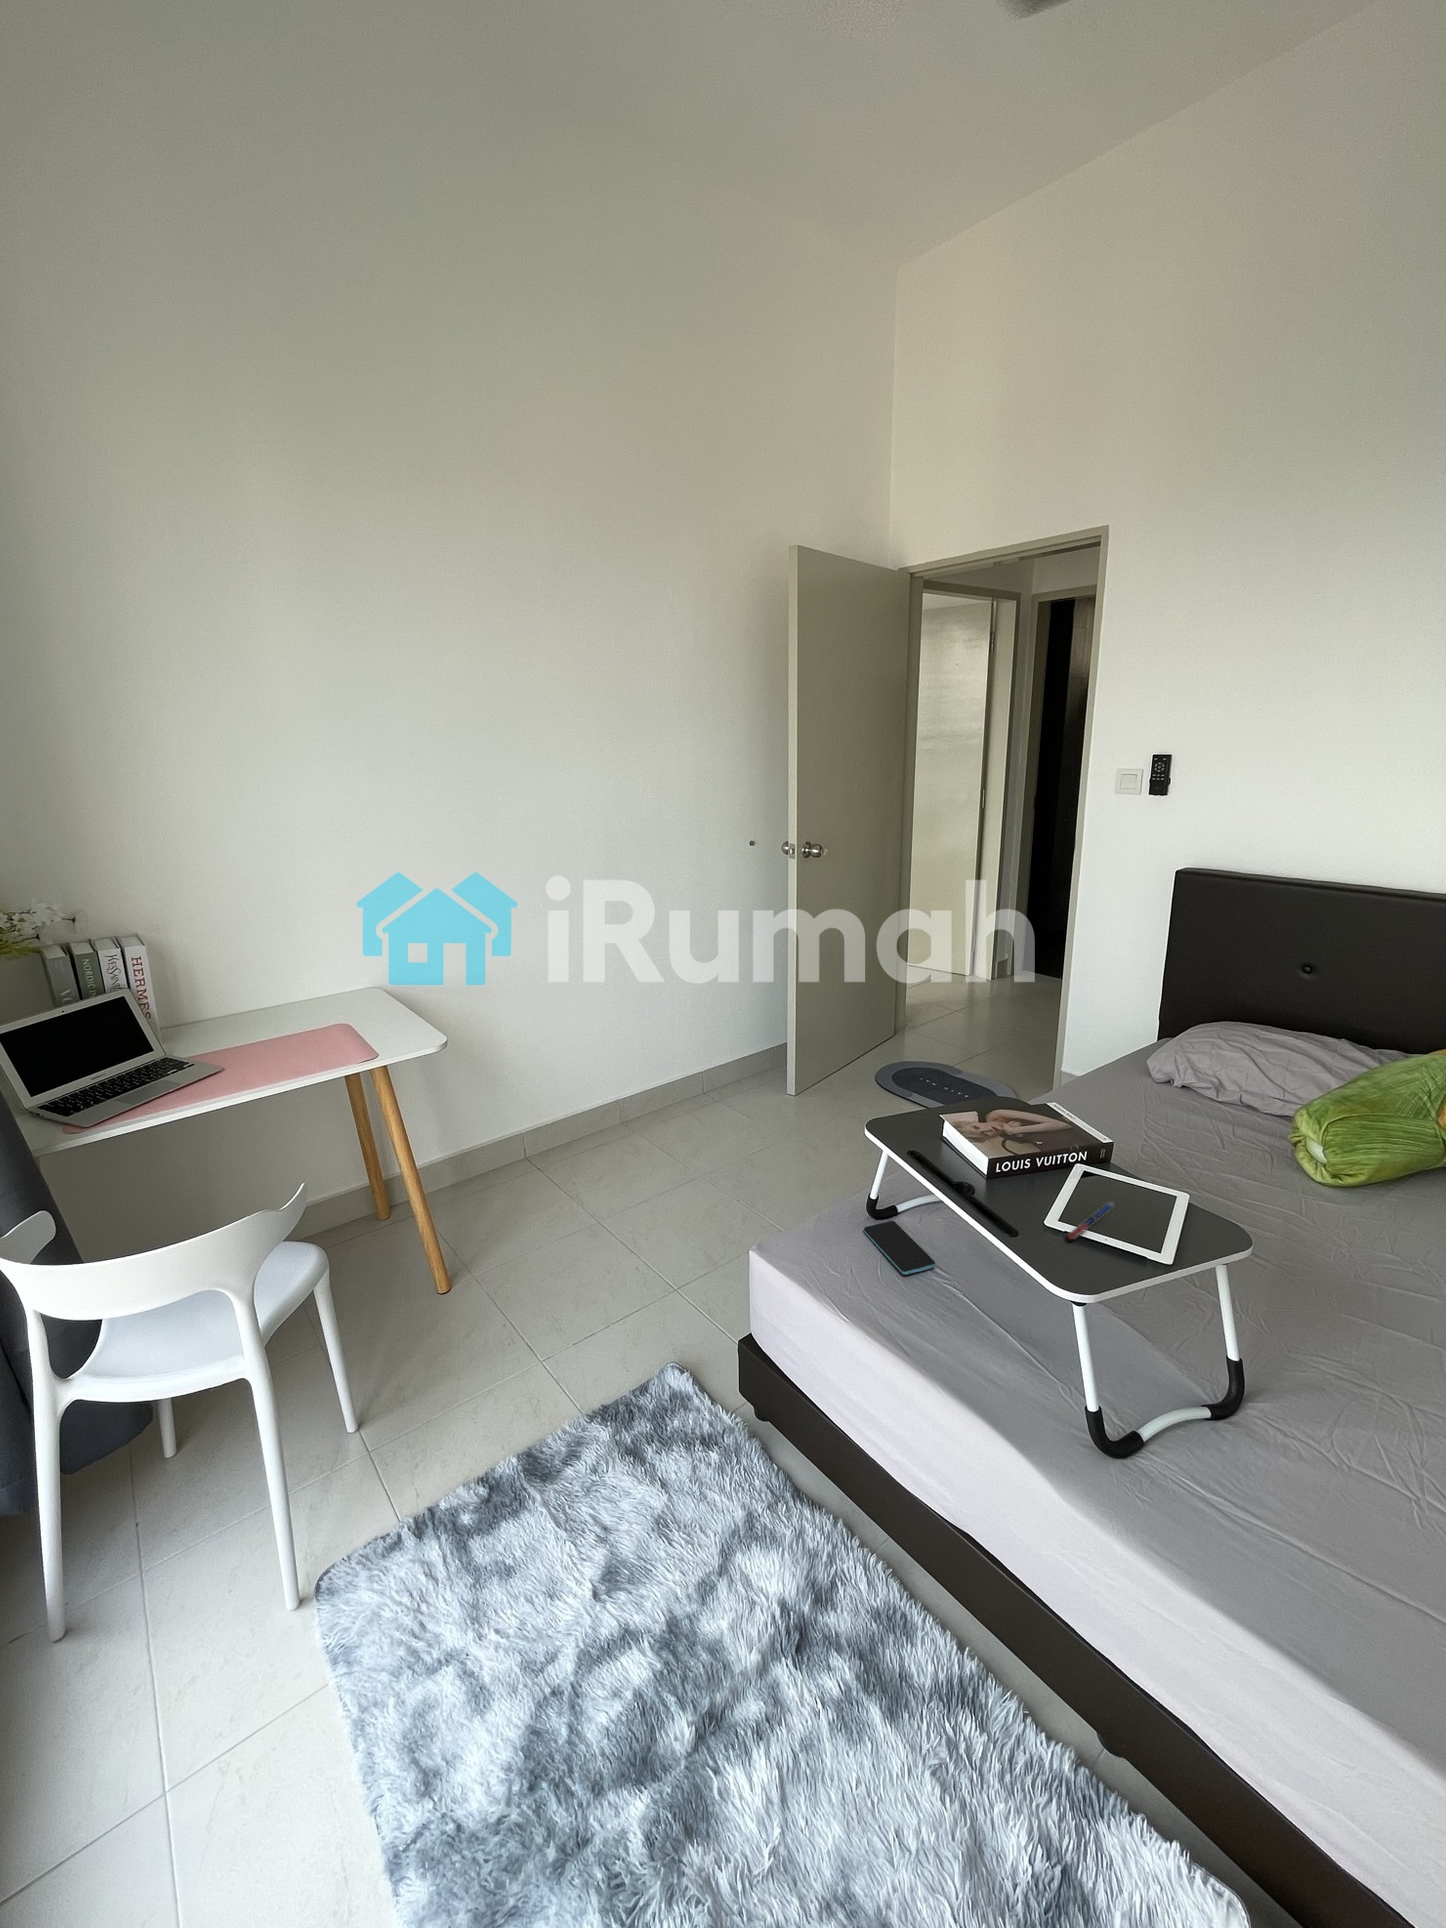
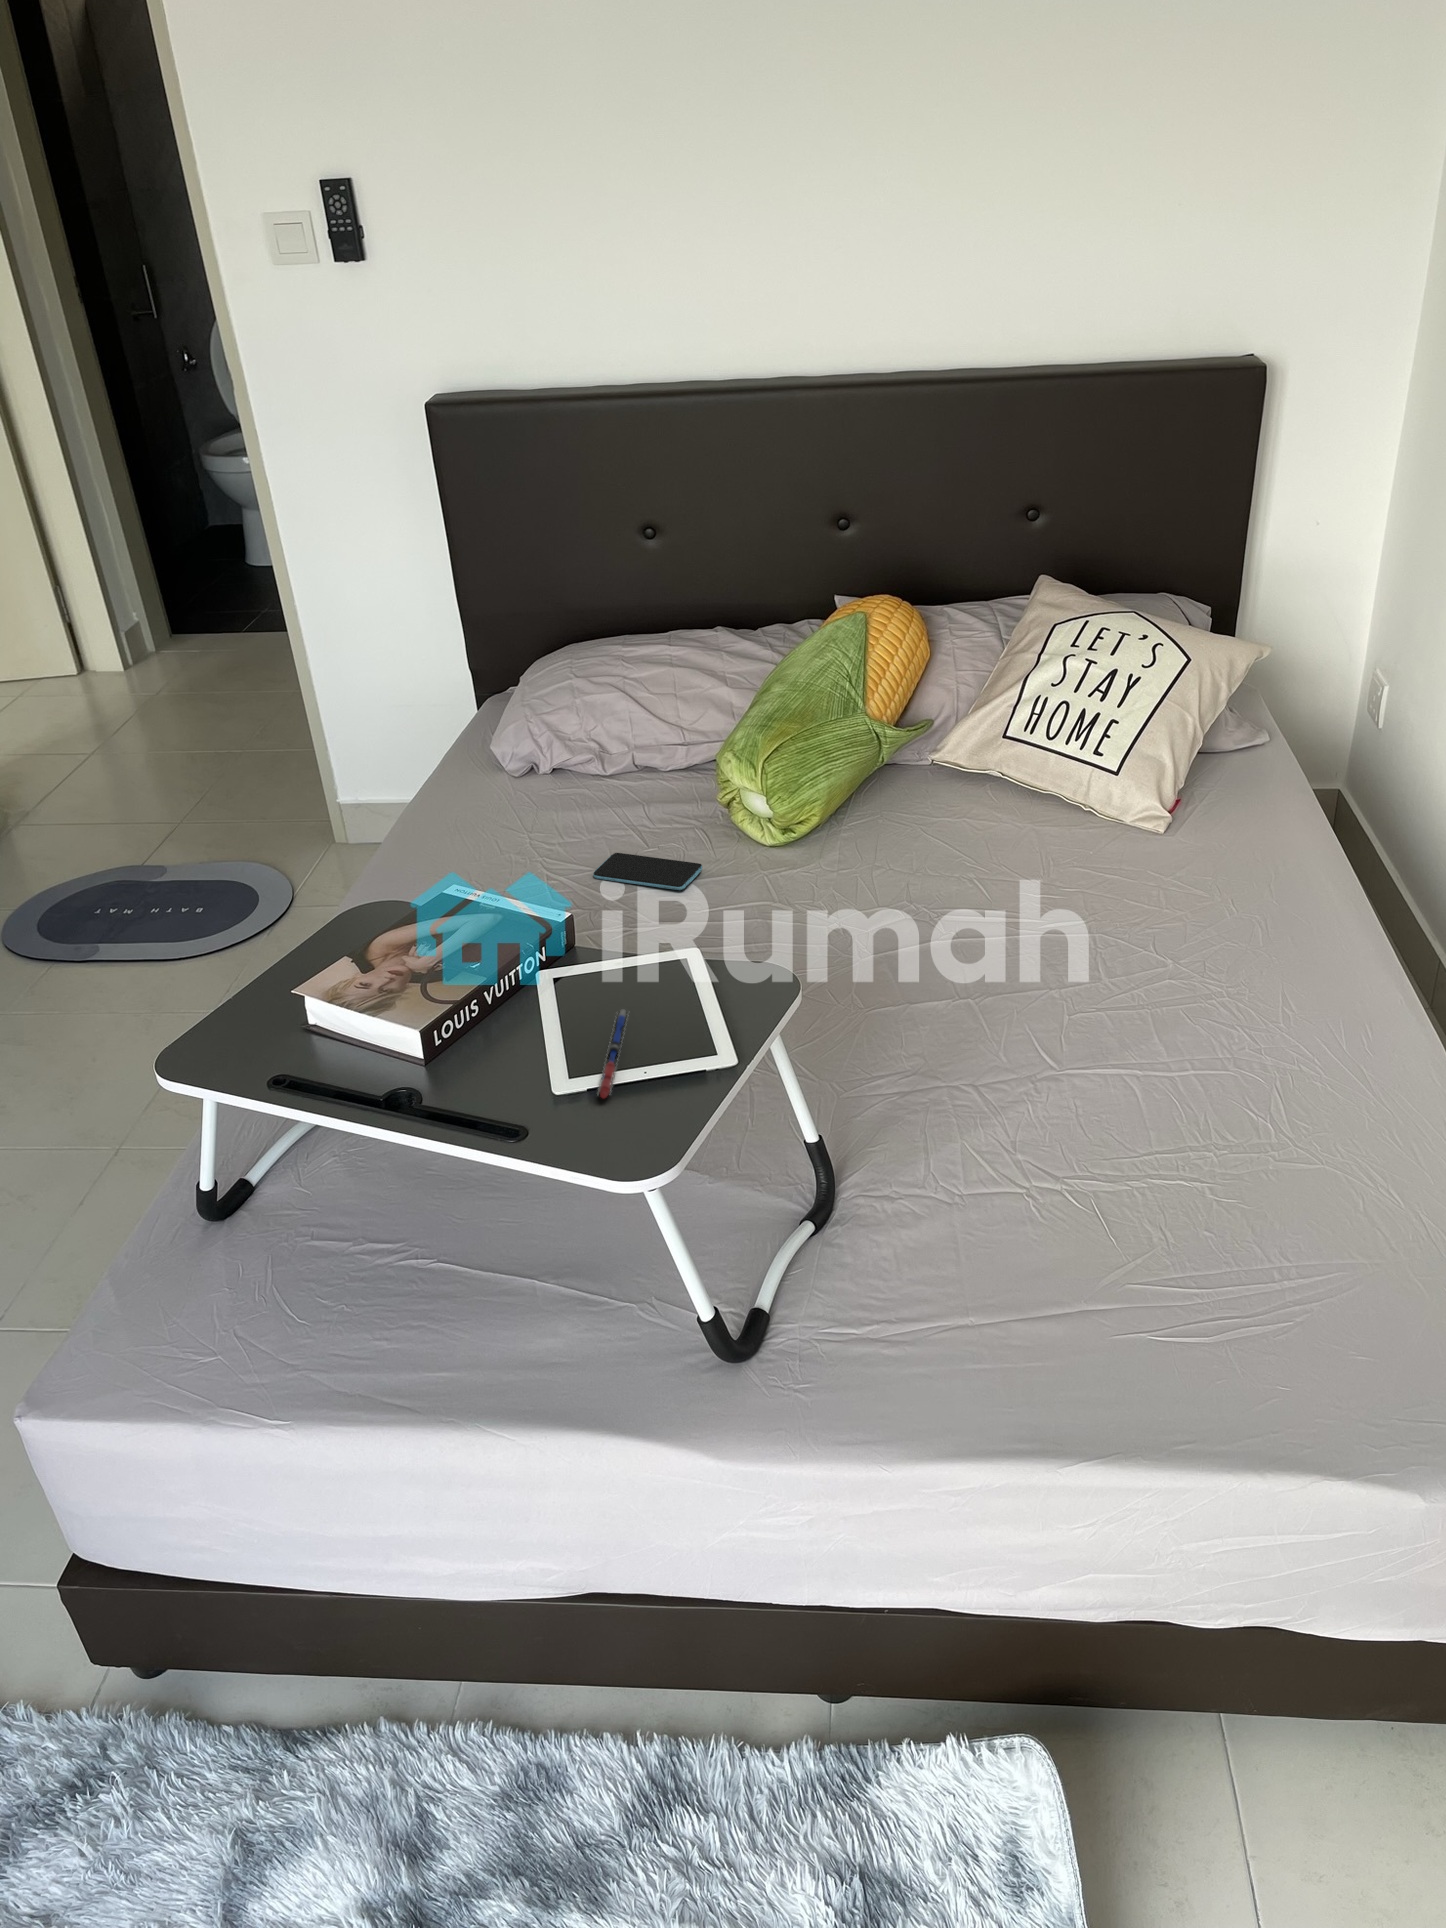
smartphone: present [864,1221,935,1275] -> present [593,853,702,890]

